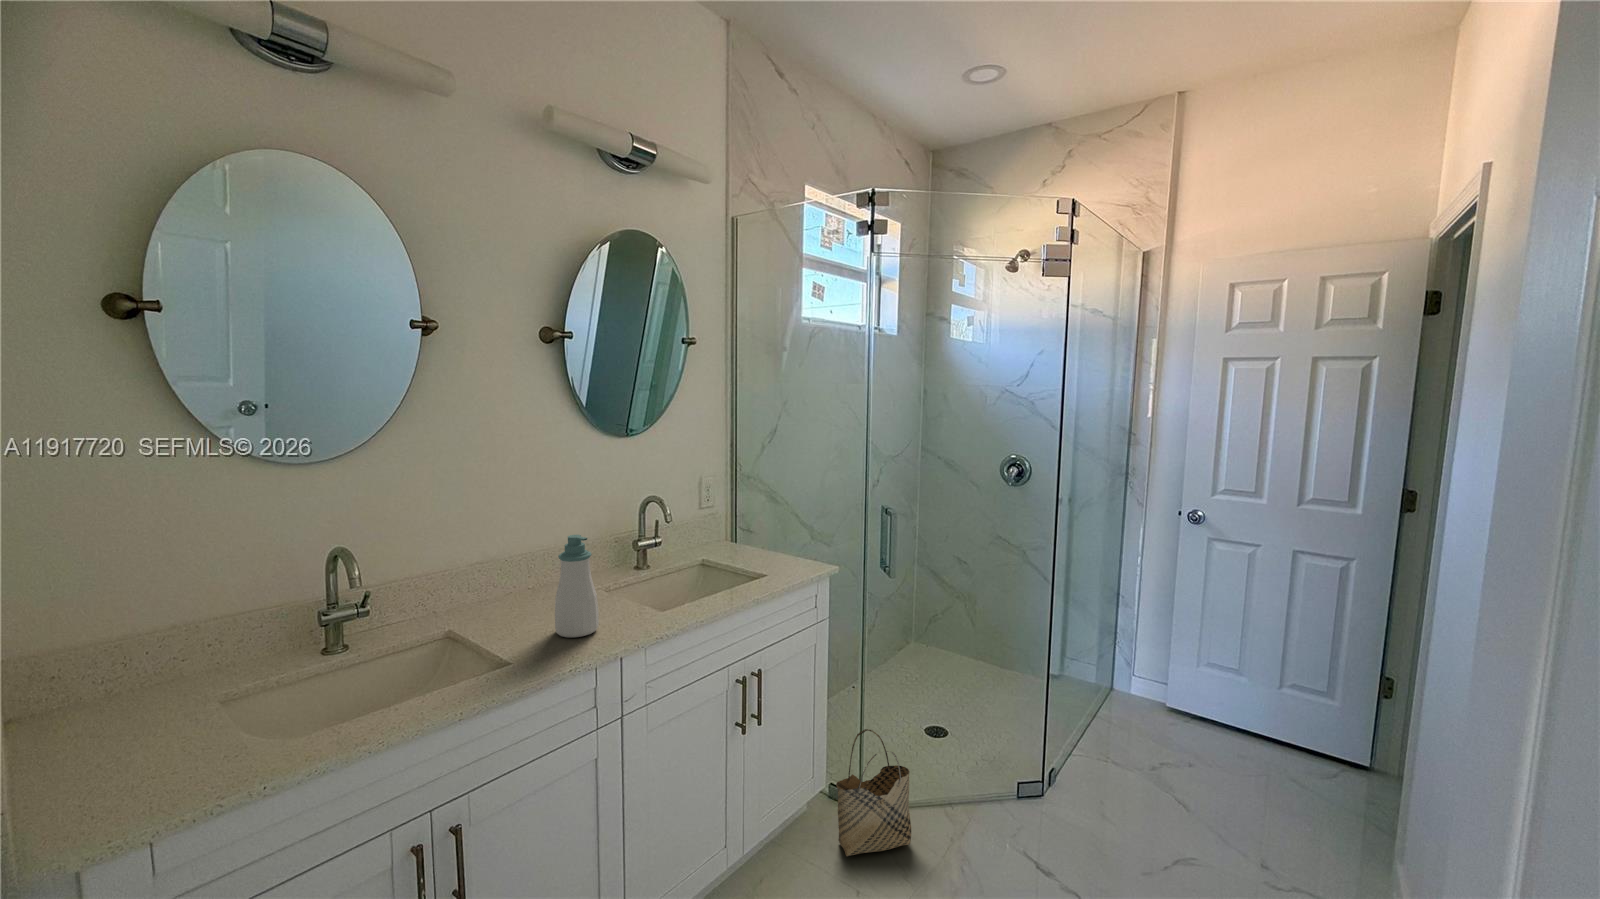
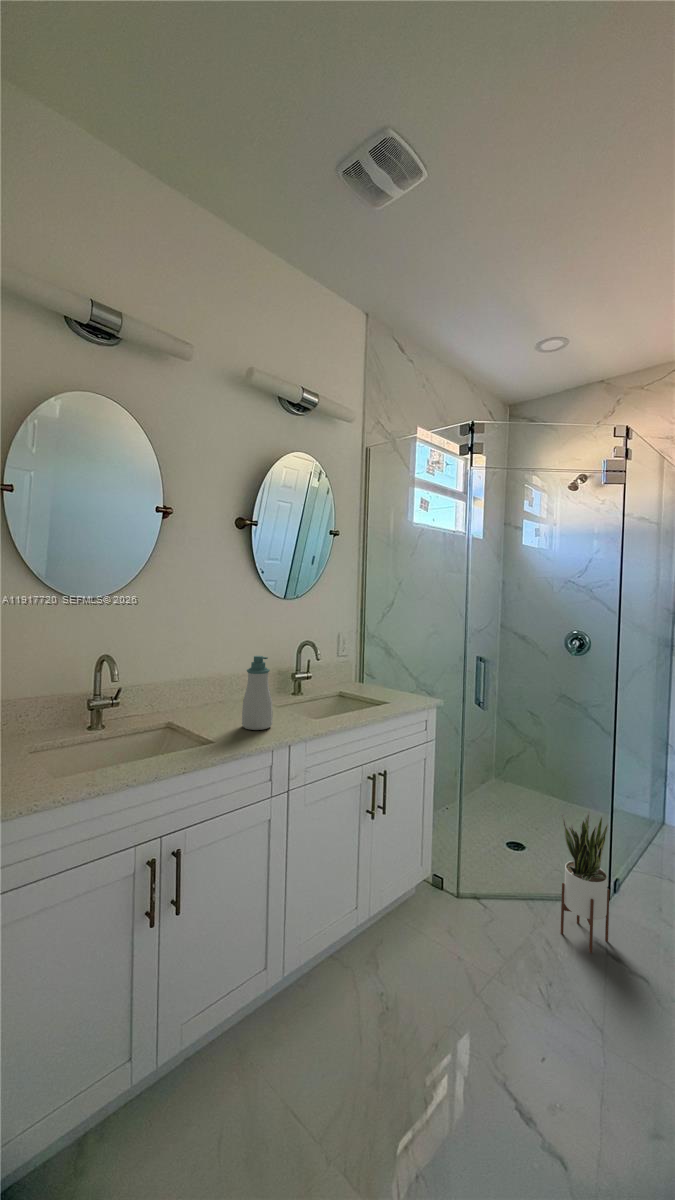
potted plant: none [981,697,1039,866] -> present [561,810,610,953]
woven basket: present [836,729,911,856] -> none [441,829,502,931]

